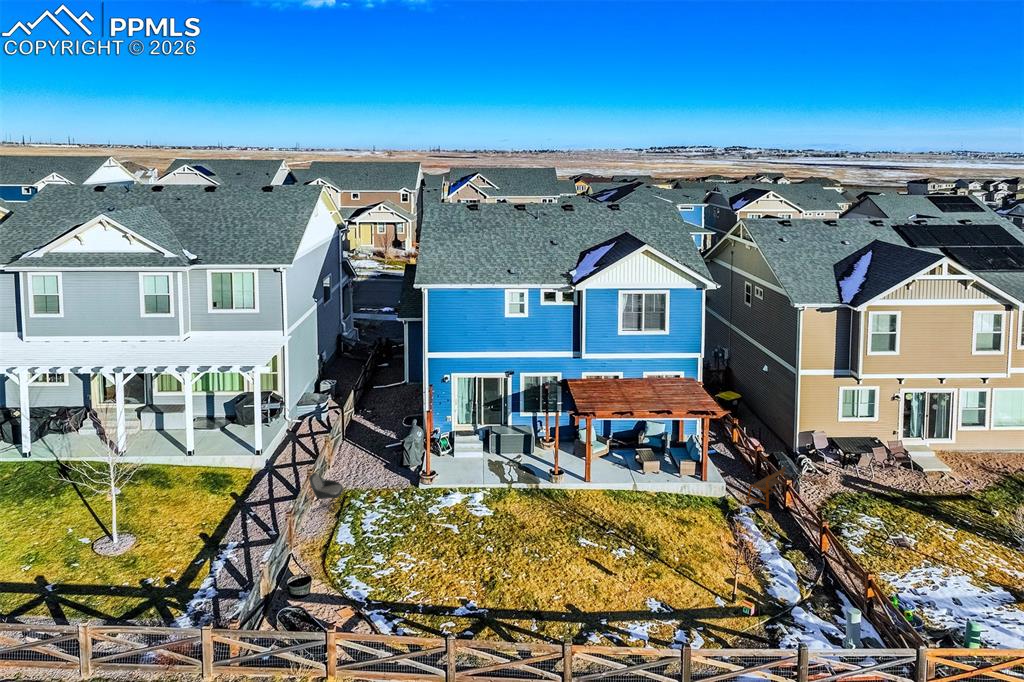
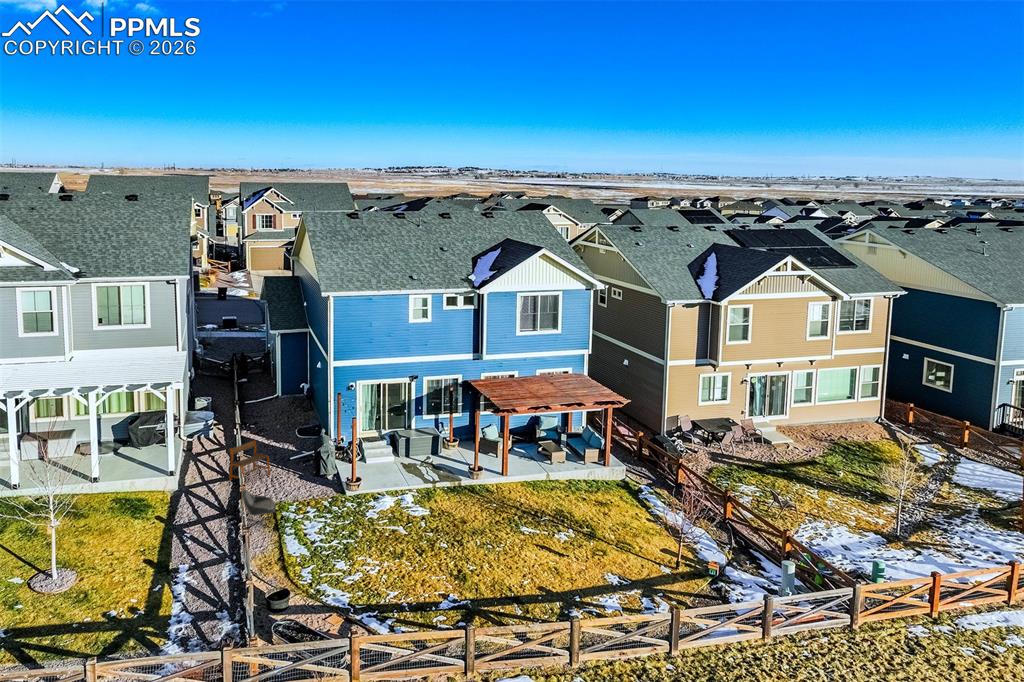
bench: present [747,467,785,509] -> present [229,440,270,485]

